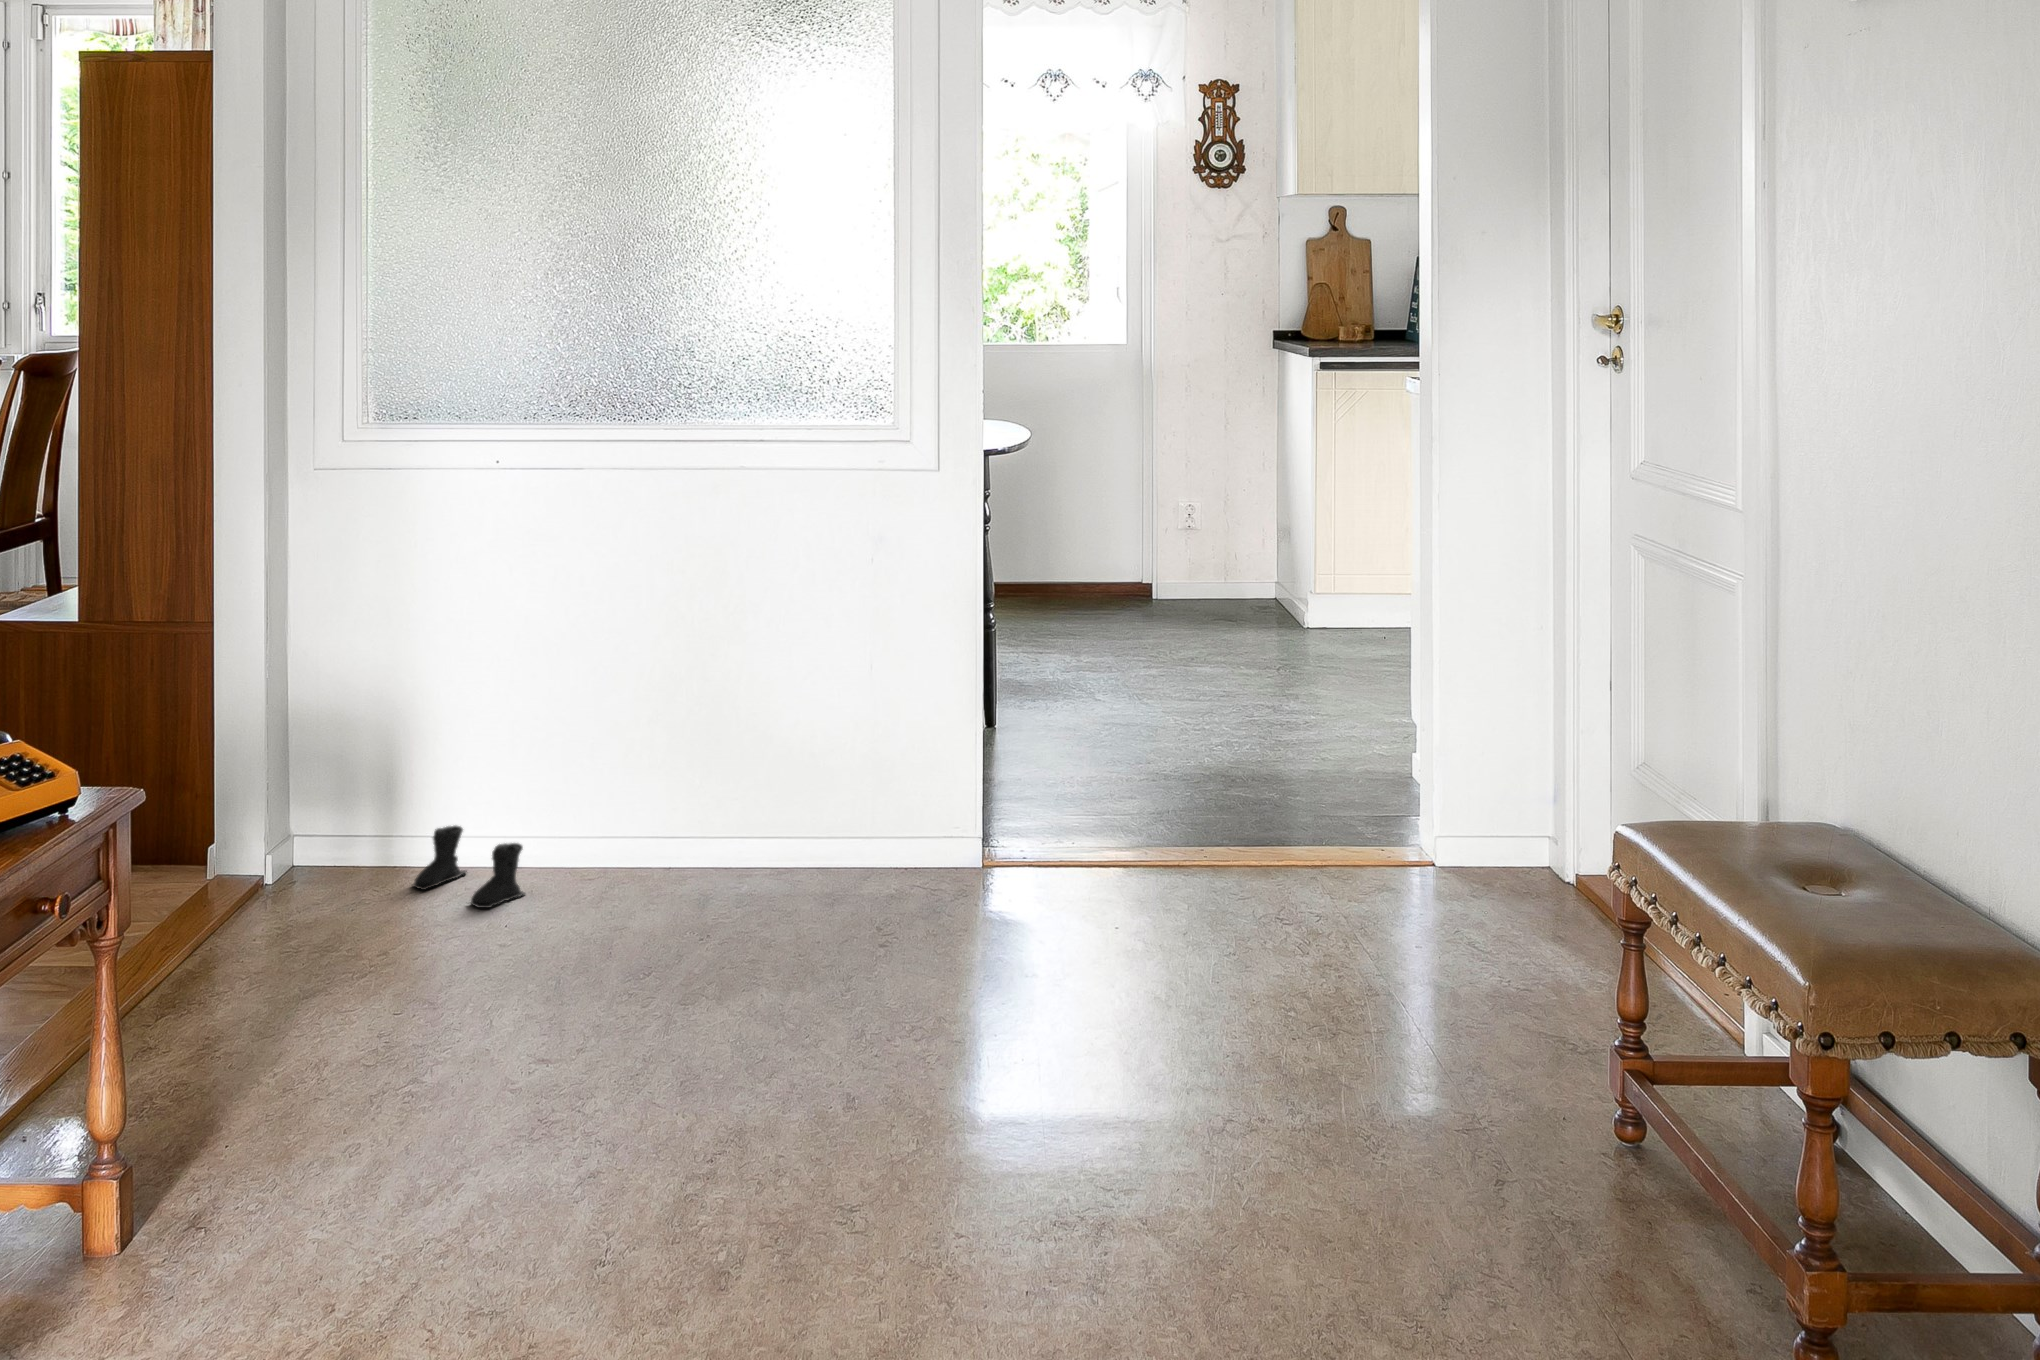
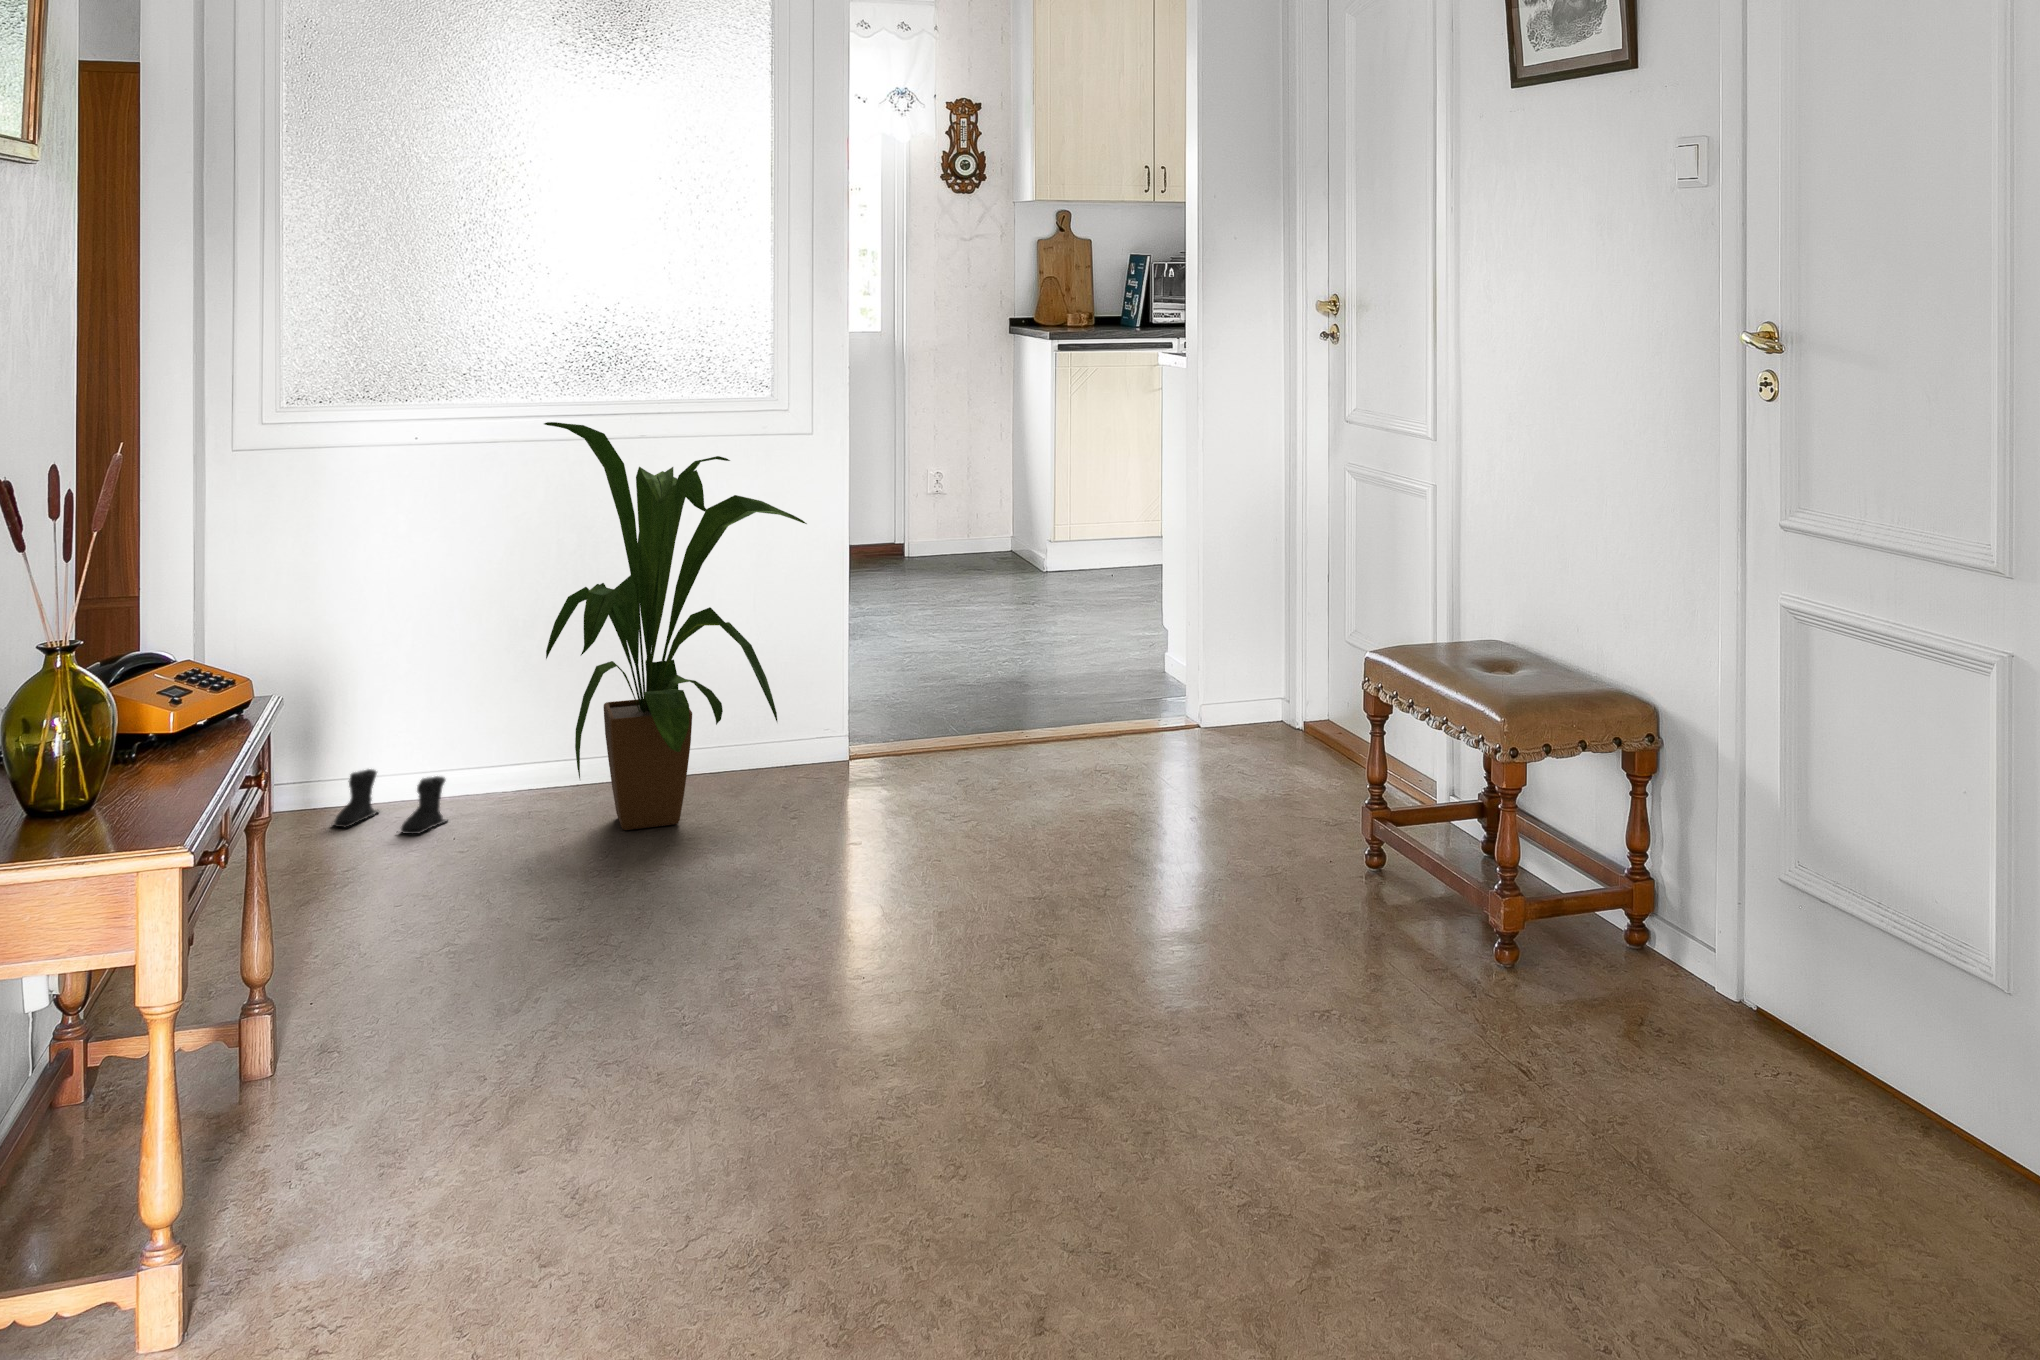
house plant: none [598,453,921,933] -> present [544,422,807,830]

